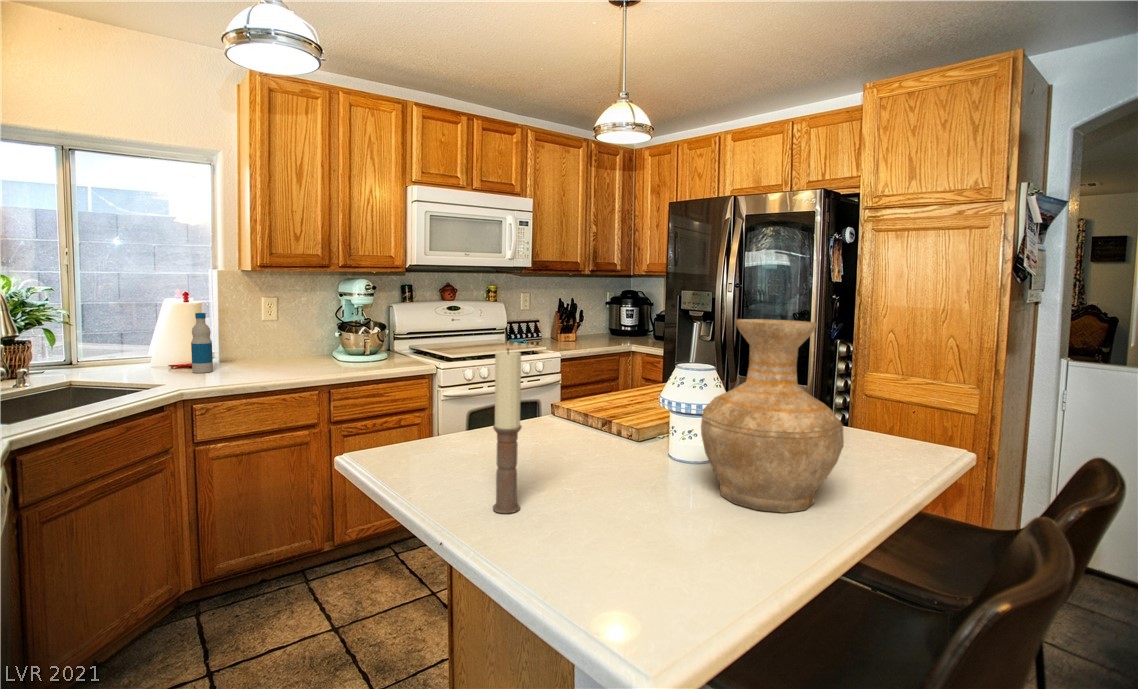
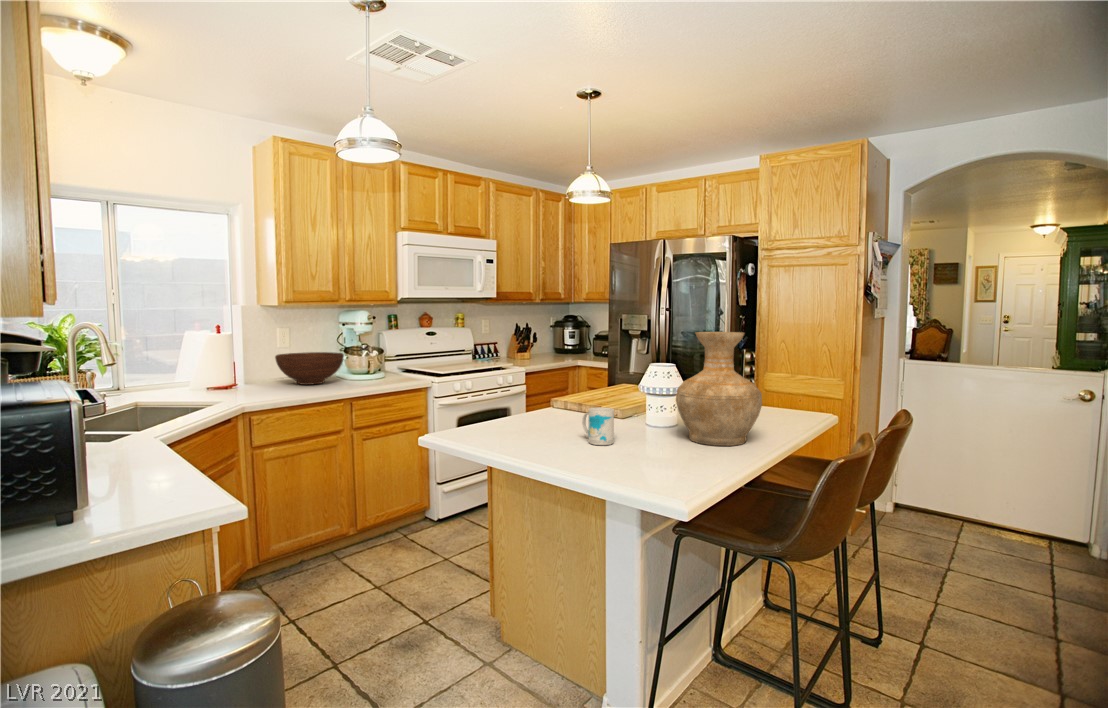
bottle: present [191,313,213,373] -> none [232,342,249,392]
fruit bowl: none [251,327,333,366] -> present [275,352,344,385]
candle: present [493,349,522,513] -> none [558,352,575,454]
mug: none [551,433,595,496] -> present [582,407,614,445]

